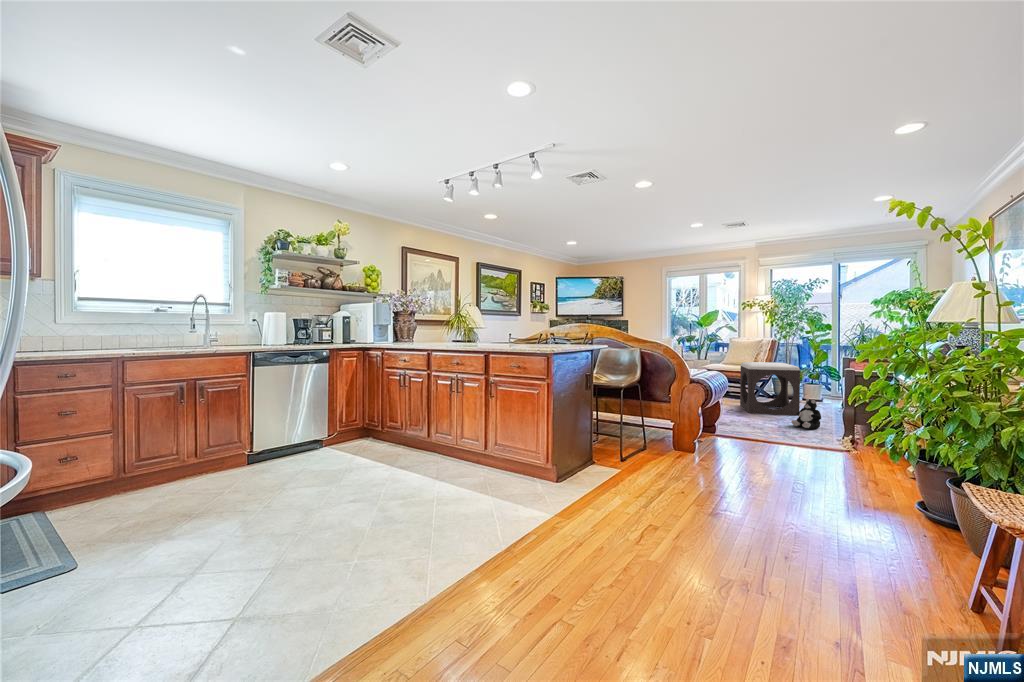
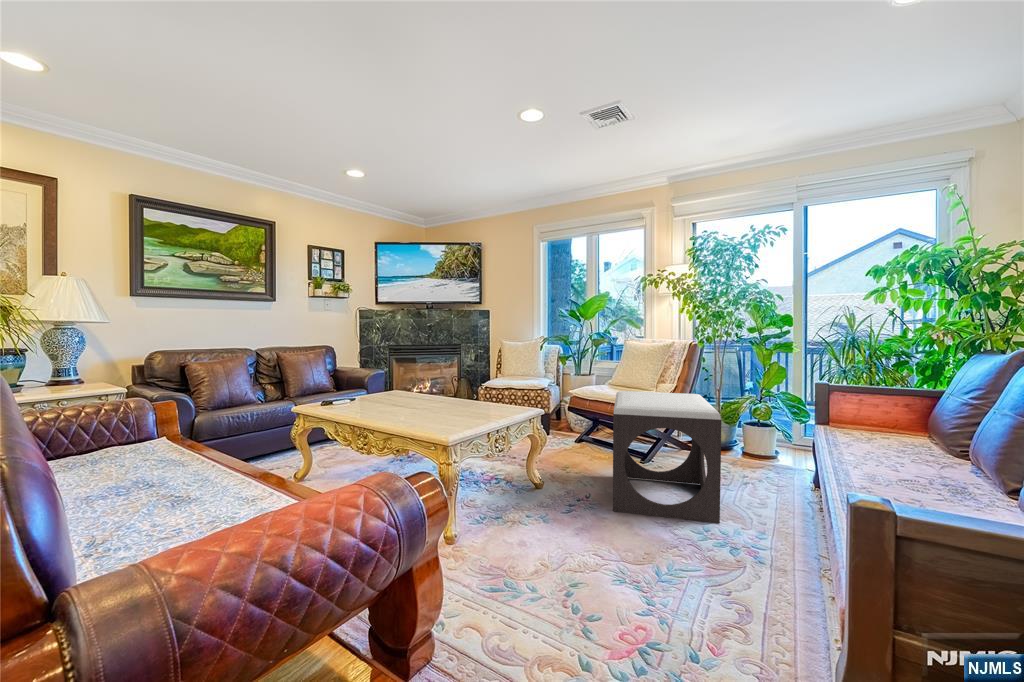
plush toy: present [791,399,821,429] -> none [680,519,763,623]

